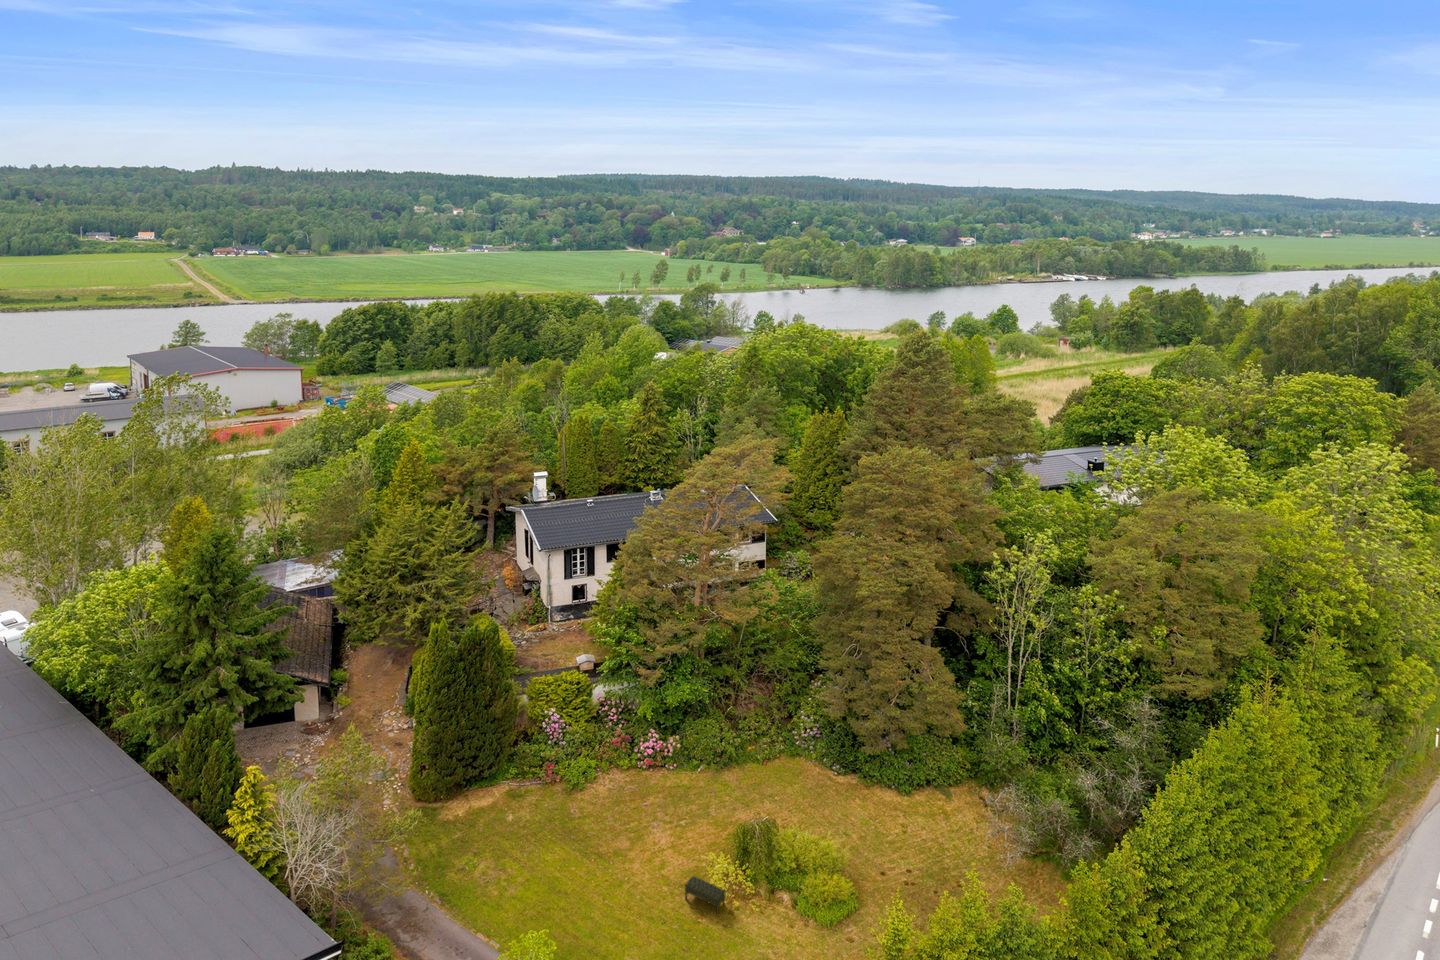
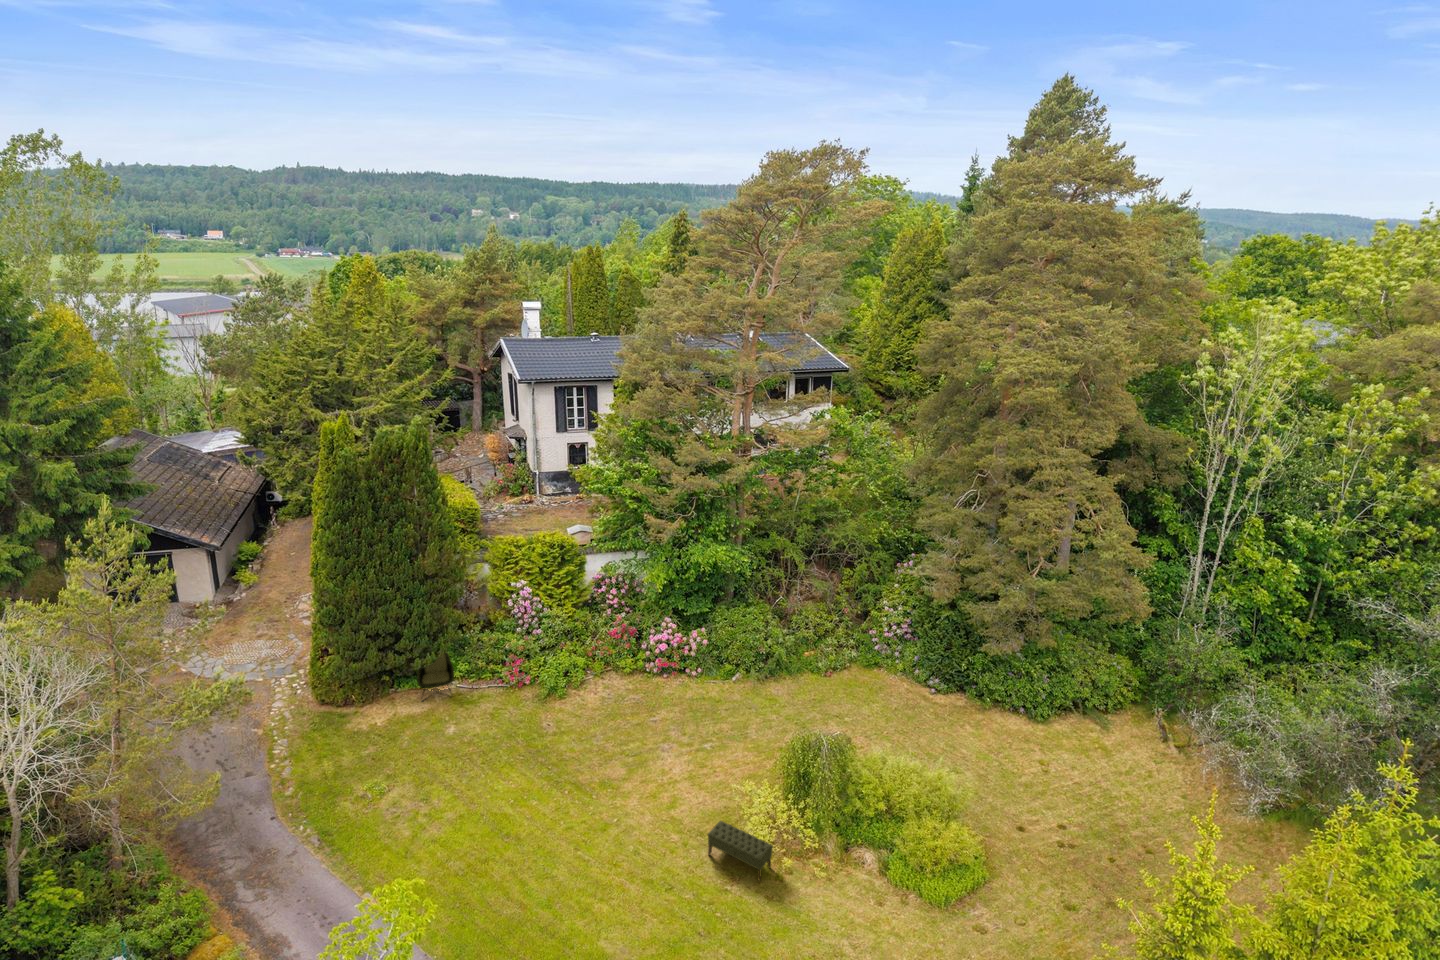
lounge chair: none [483,762,508,799] -> present [417,653,454,701]

